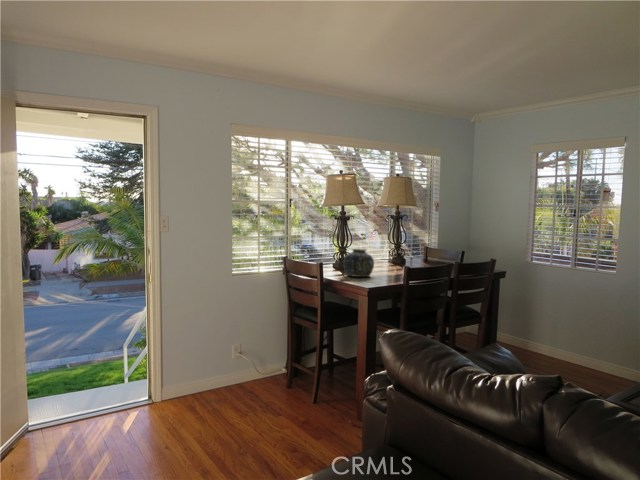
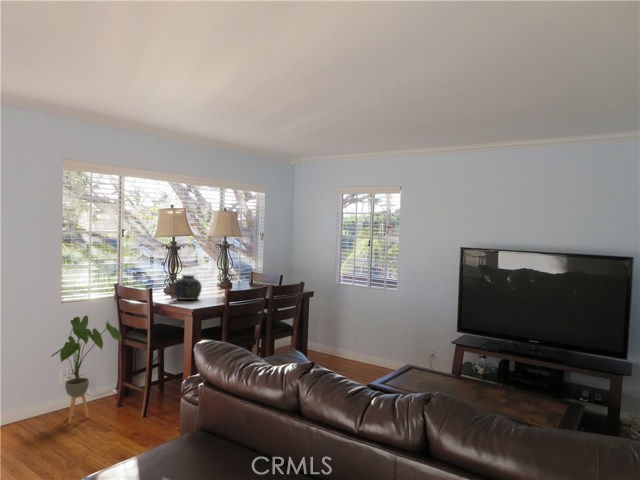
house plant: none [224,290,292,400] -> present [51,316,122,423]

